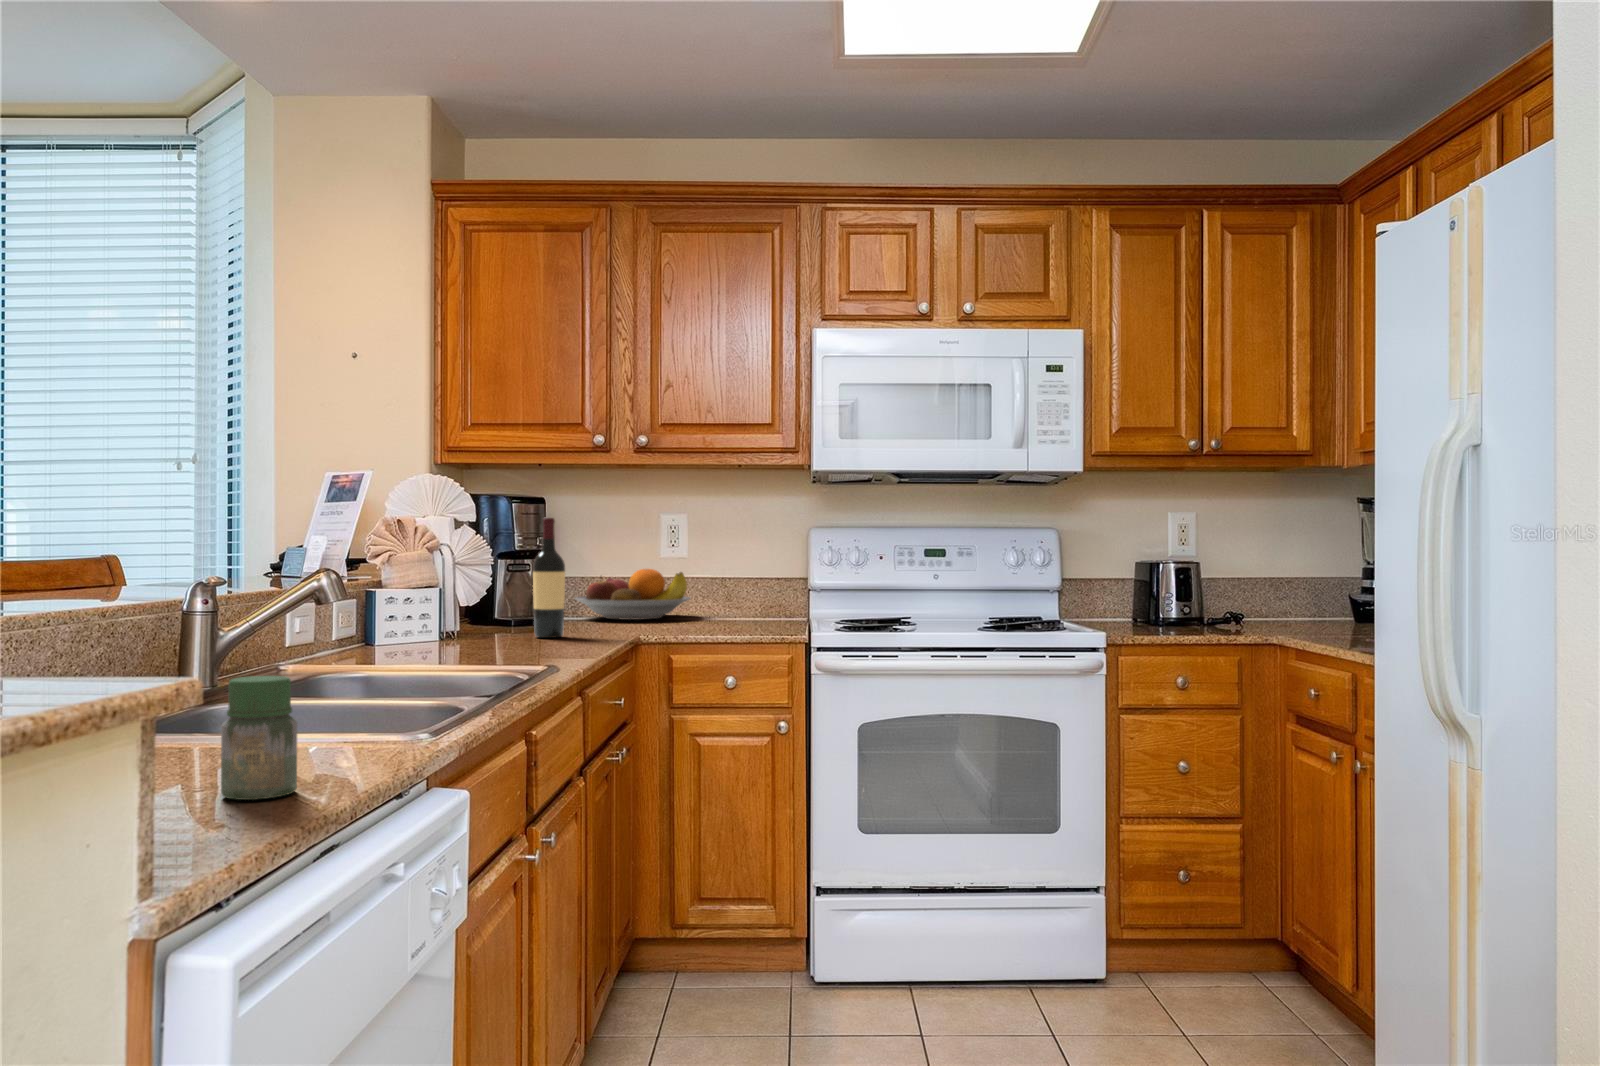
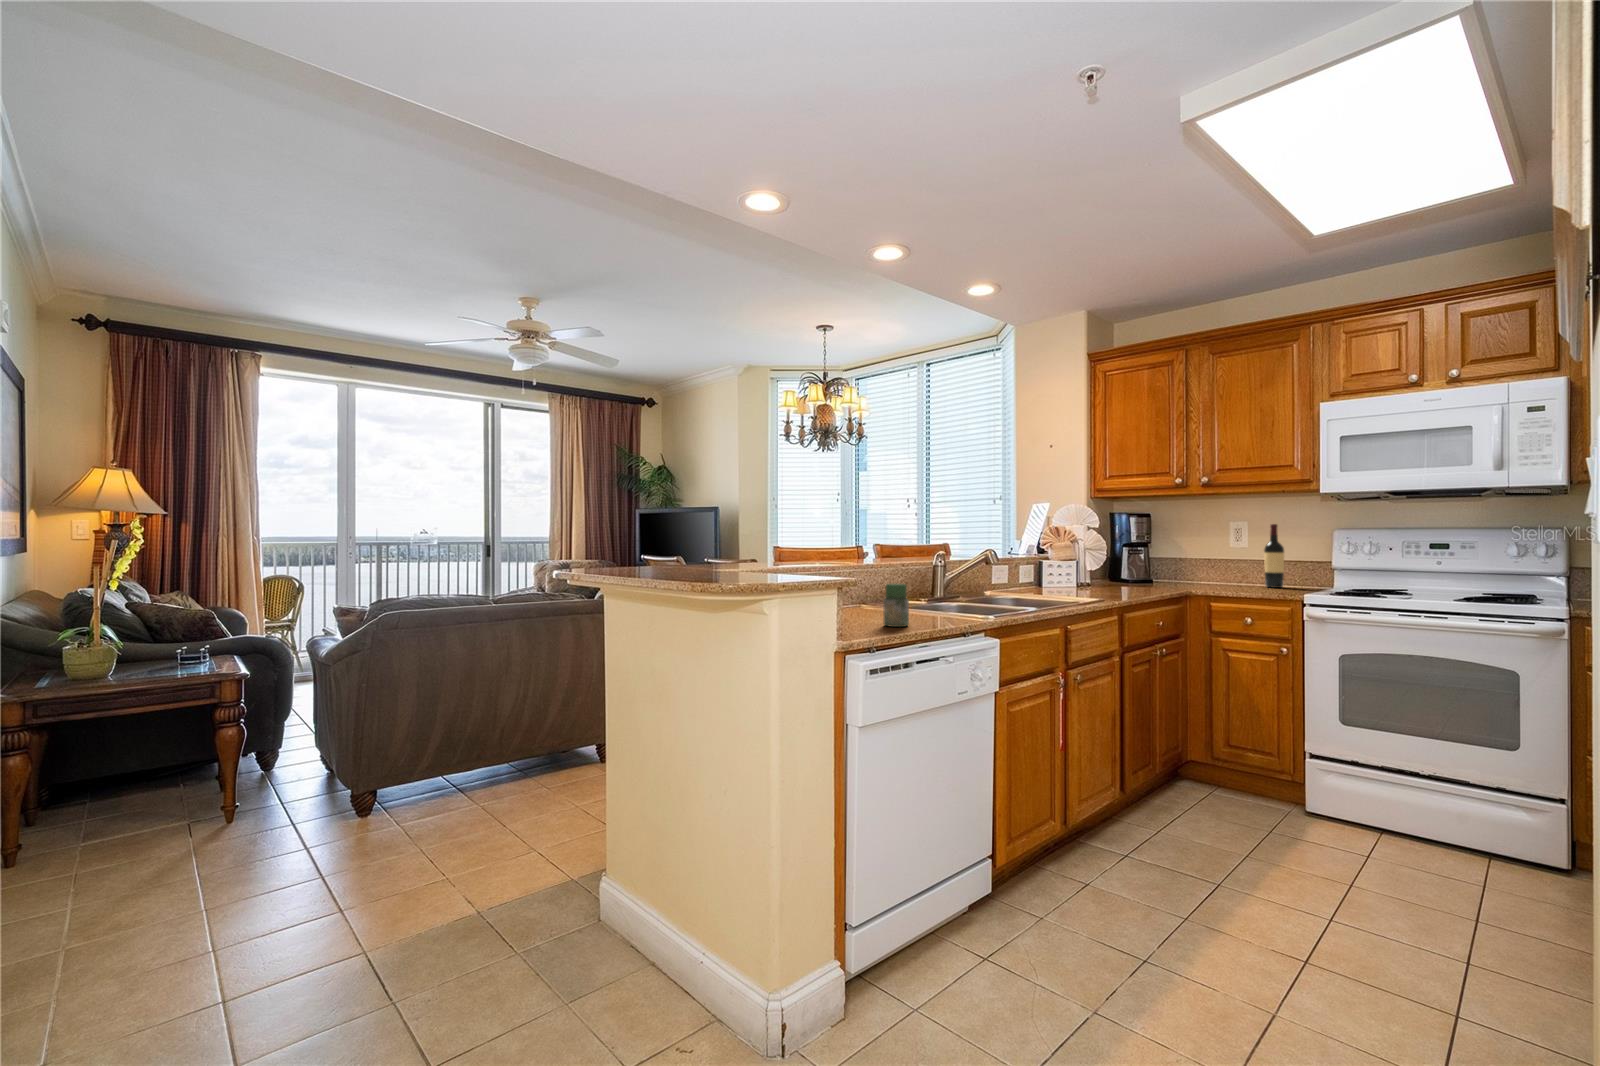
wine bottle: present [533,518,565,638] -> present [1264,524,1284,588]
fruit bowl: present [575,569,690,620] -> none [1175,554,1253,584]

